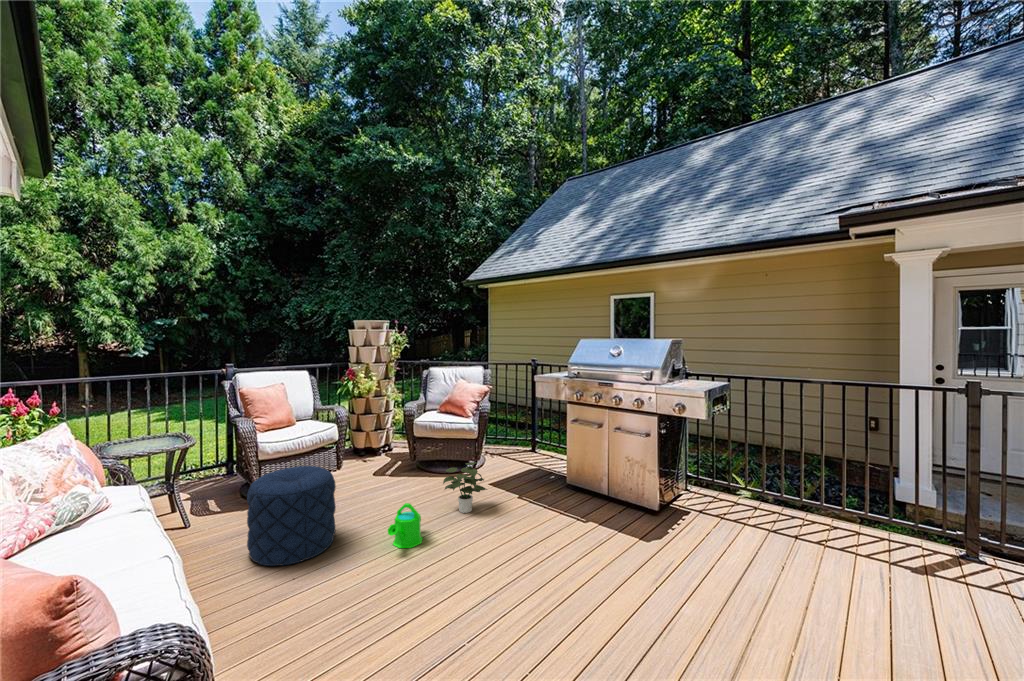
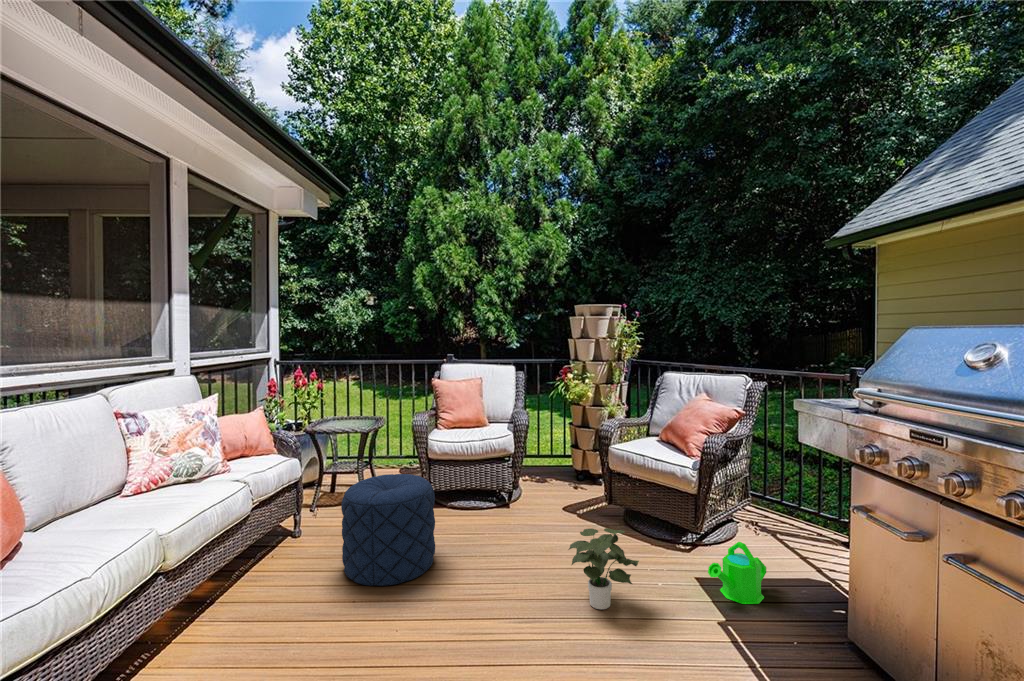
watering can: present [388,503,423,548] -> present [708,542,766,604]

